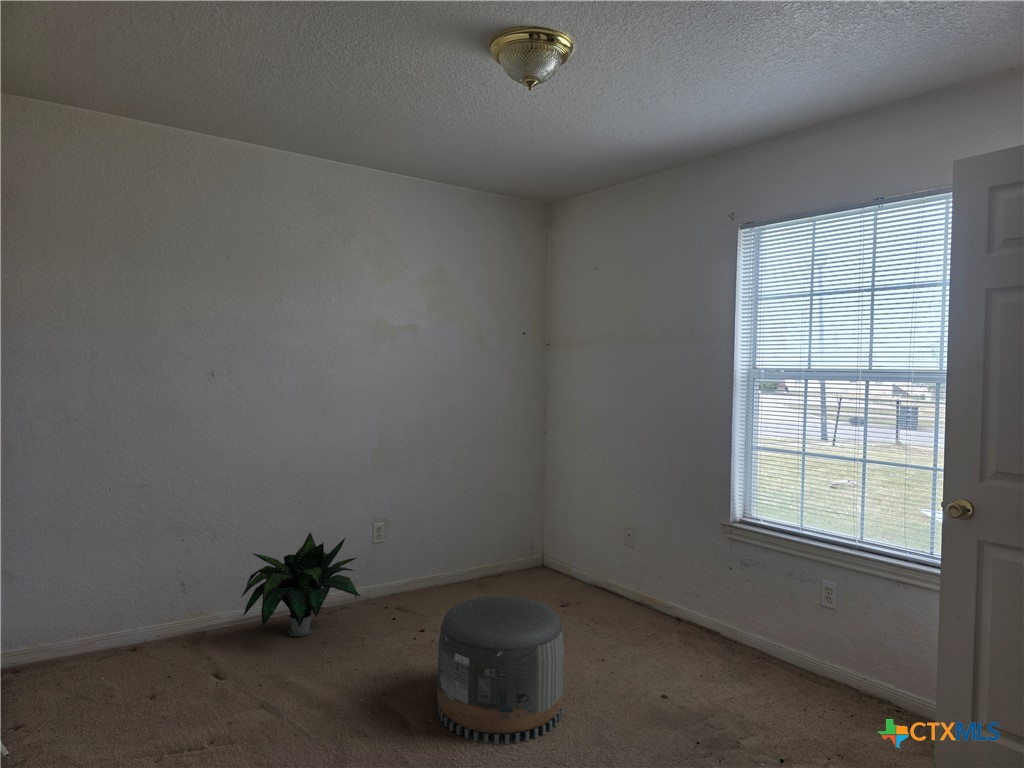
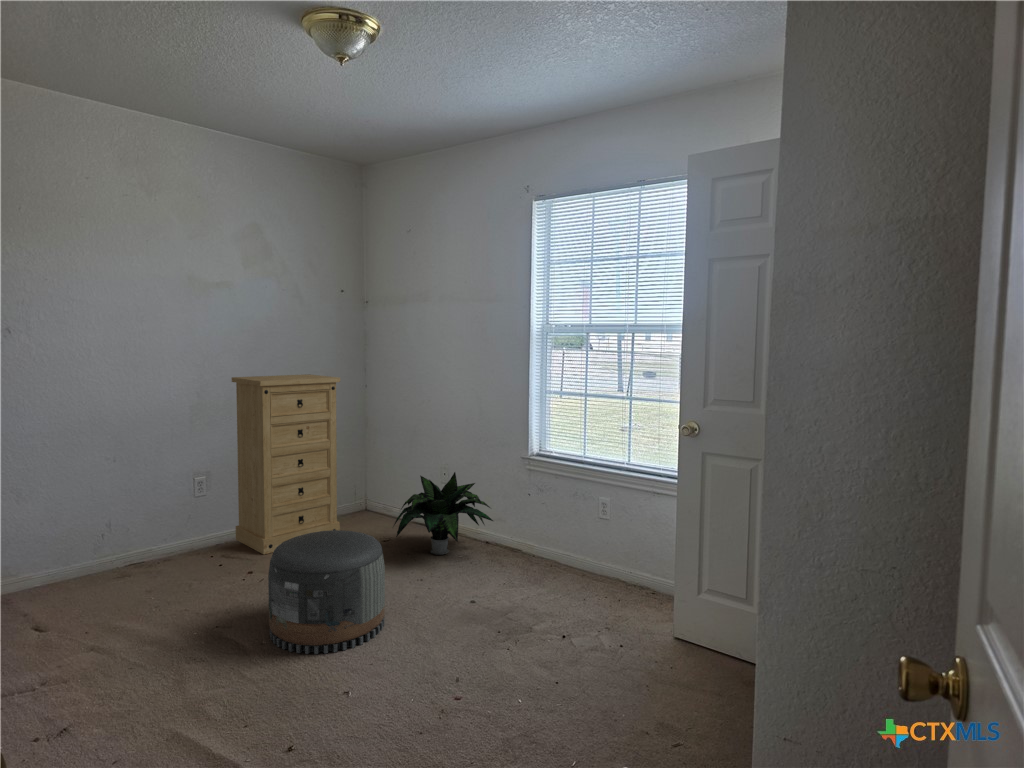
dresser: none [412,422,519,610] -> present [232,374,340,554]
potted plant: present [242,532,360,636] -> present [394,472,493,555]

